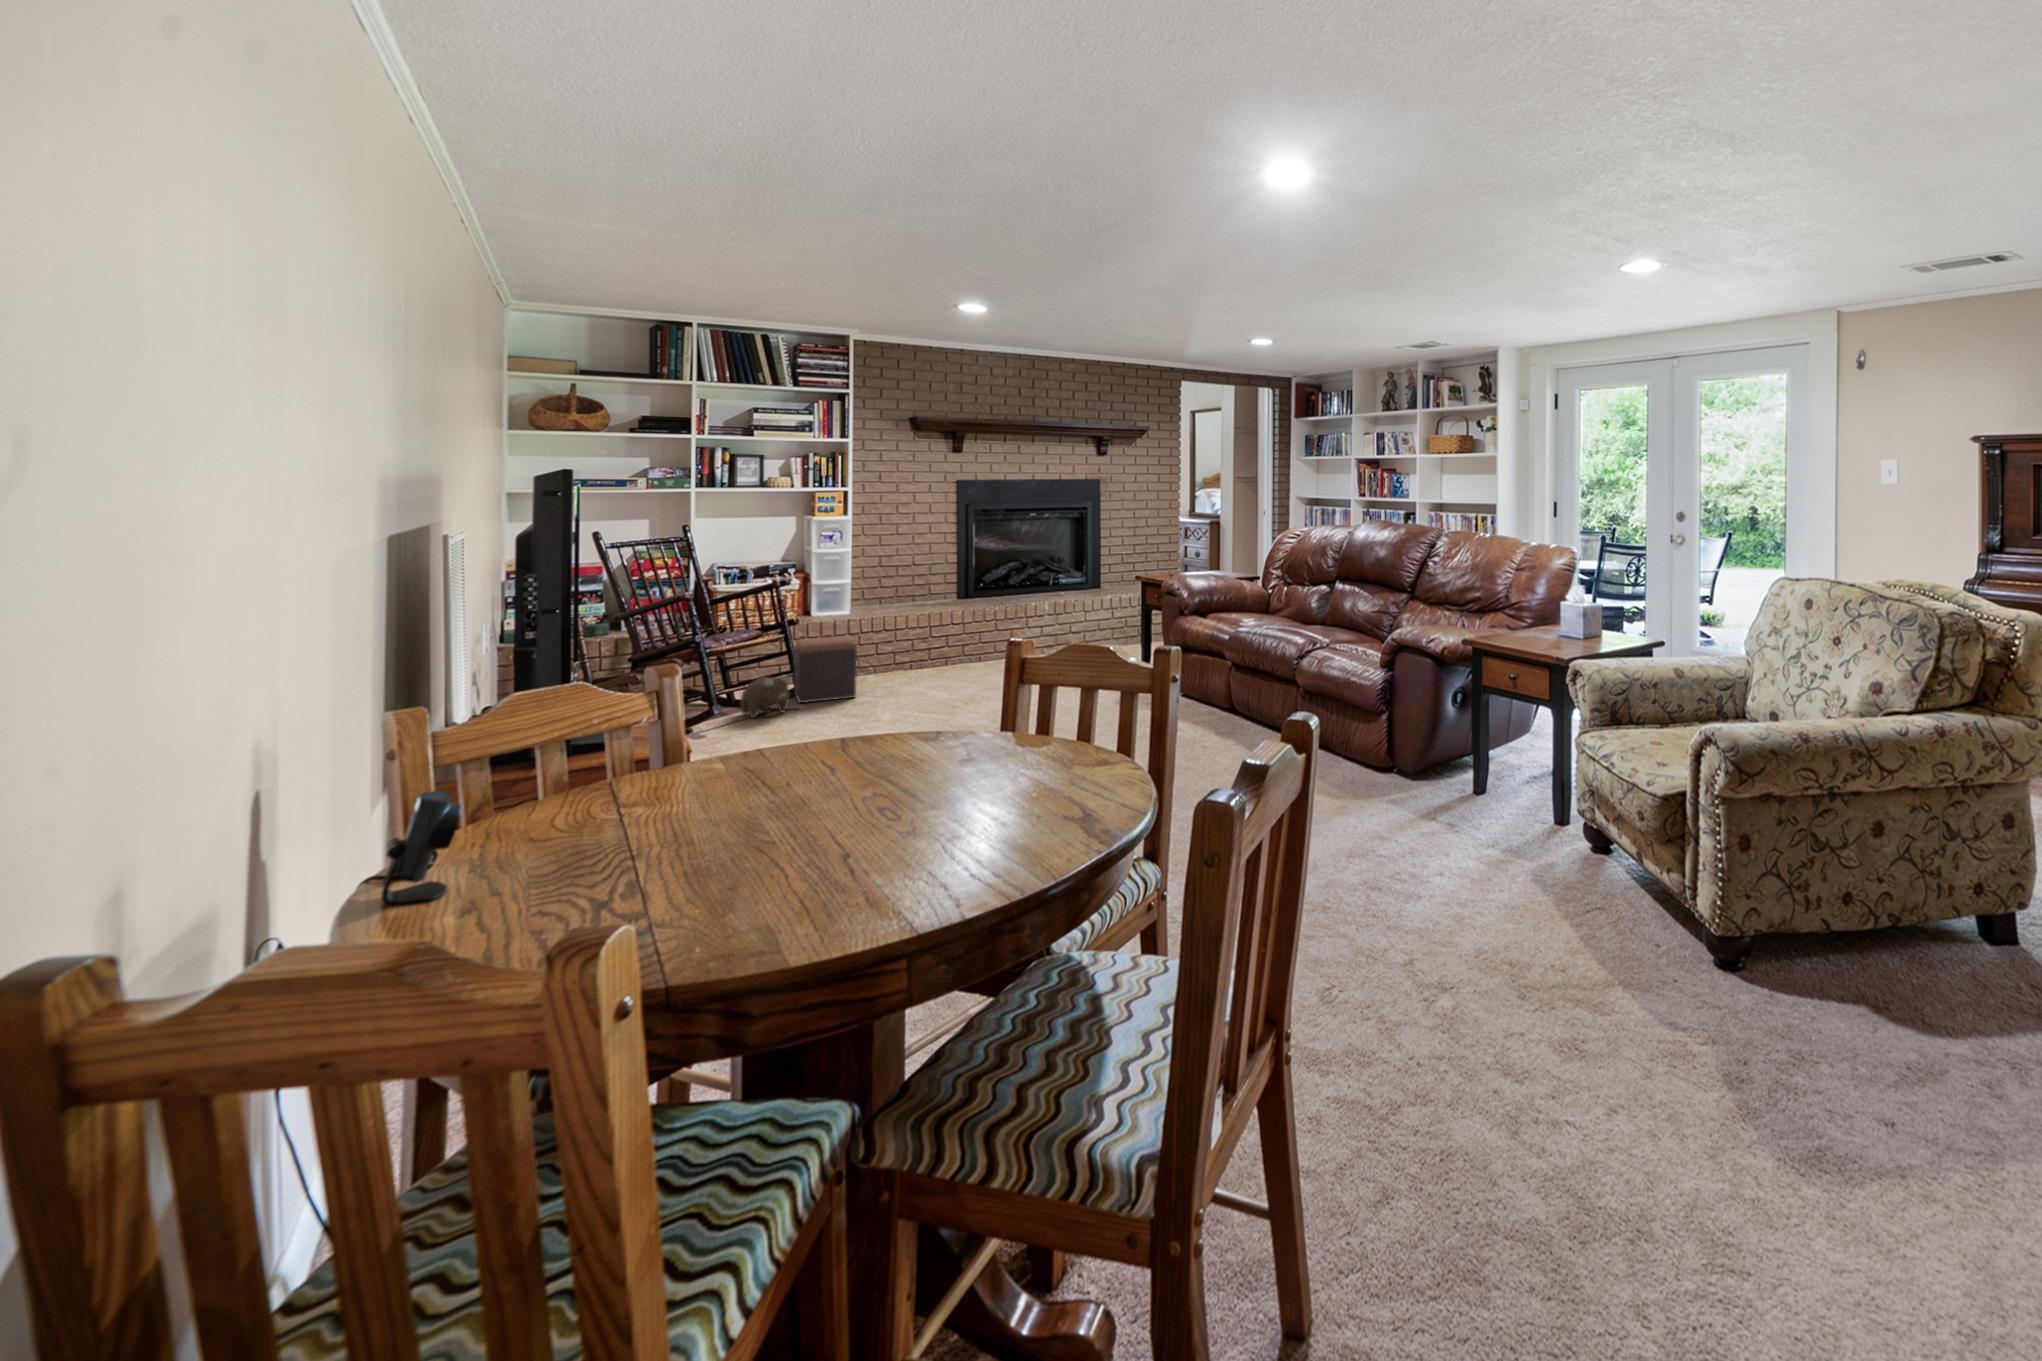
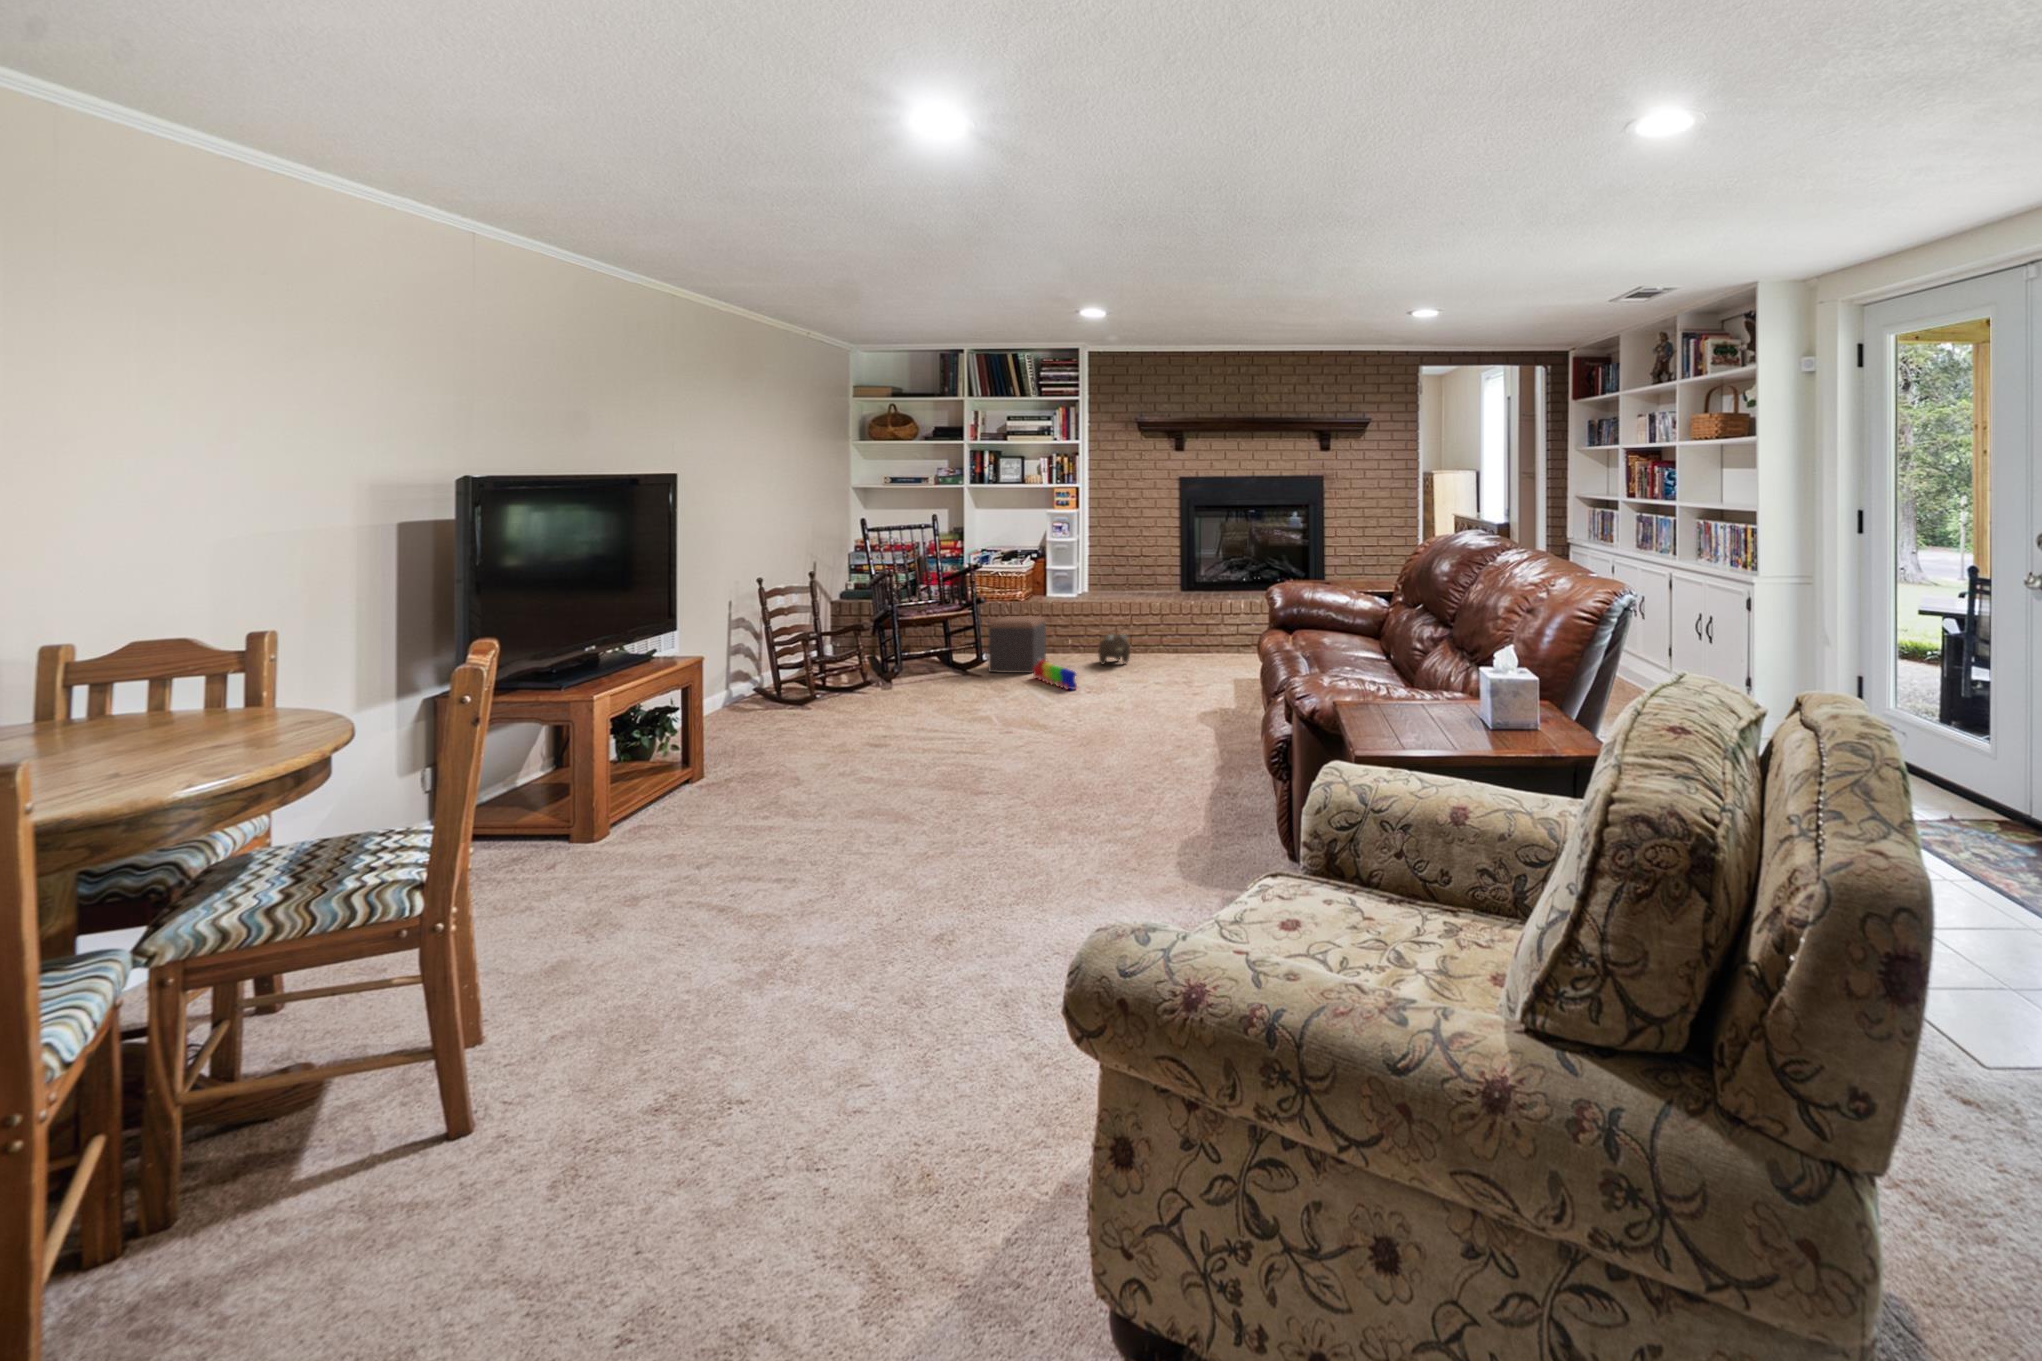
plush toy: present [740,677,791,718] -> present [1098,633,1130,664]
toy train: none [869,679,947,706] -> present [1033,658,1077,690]

